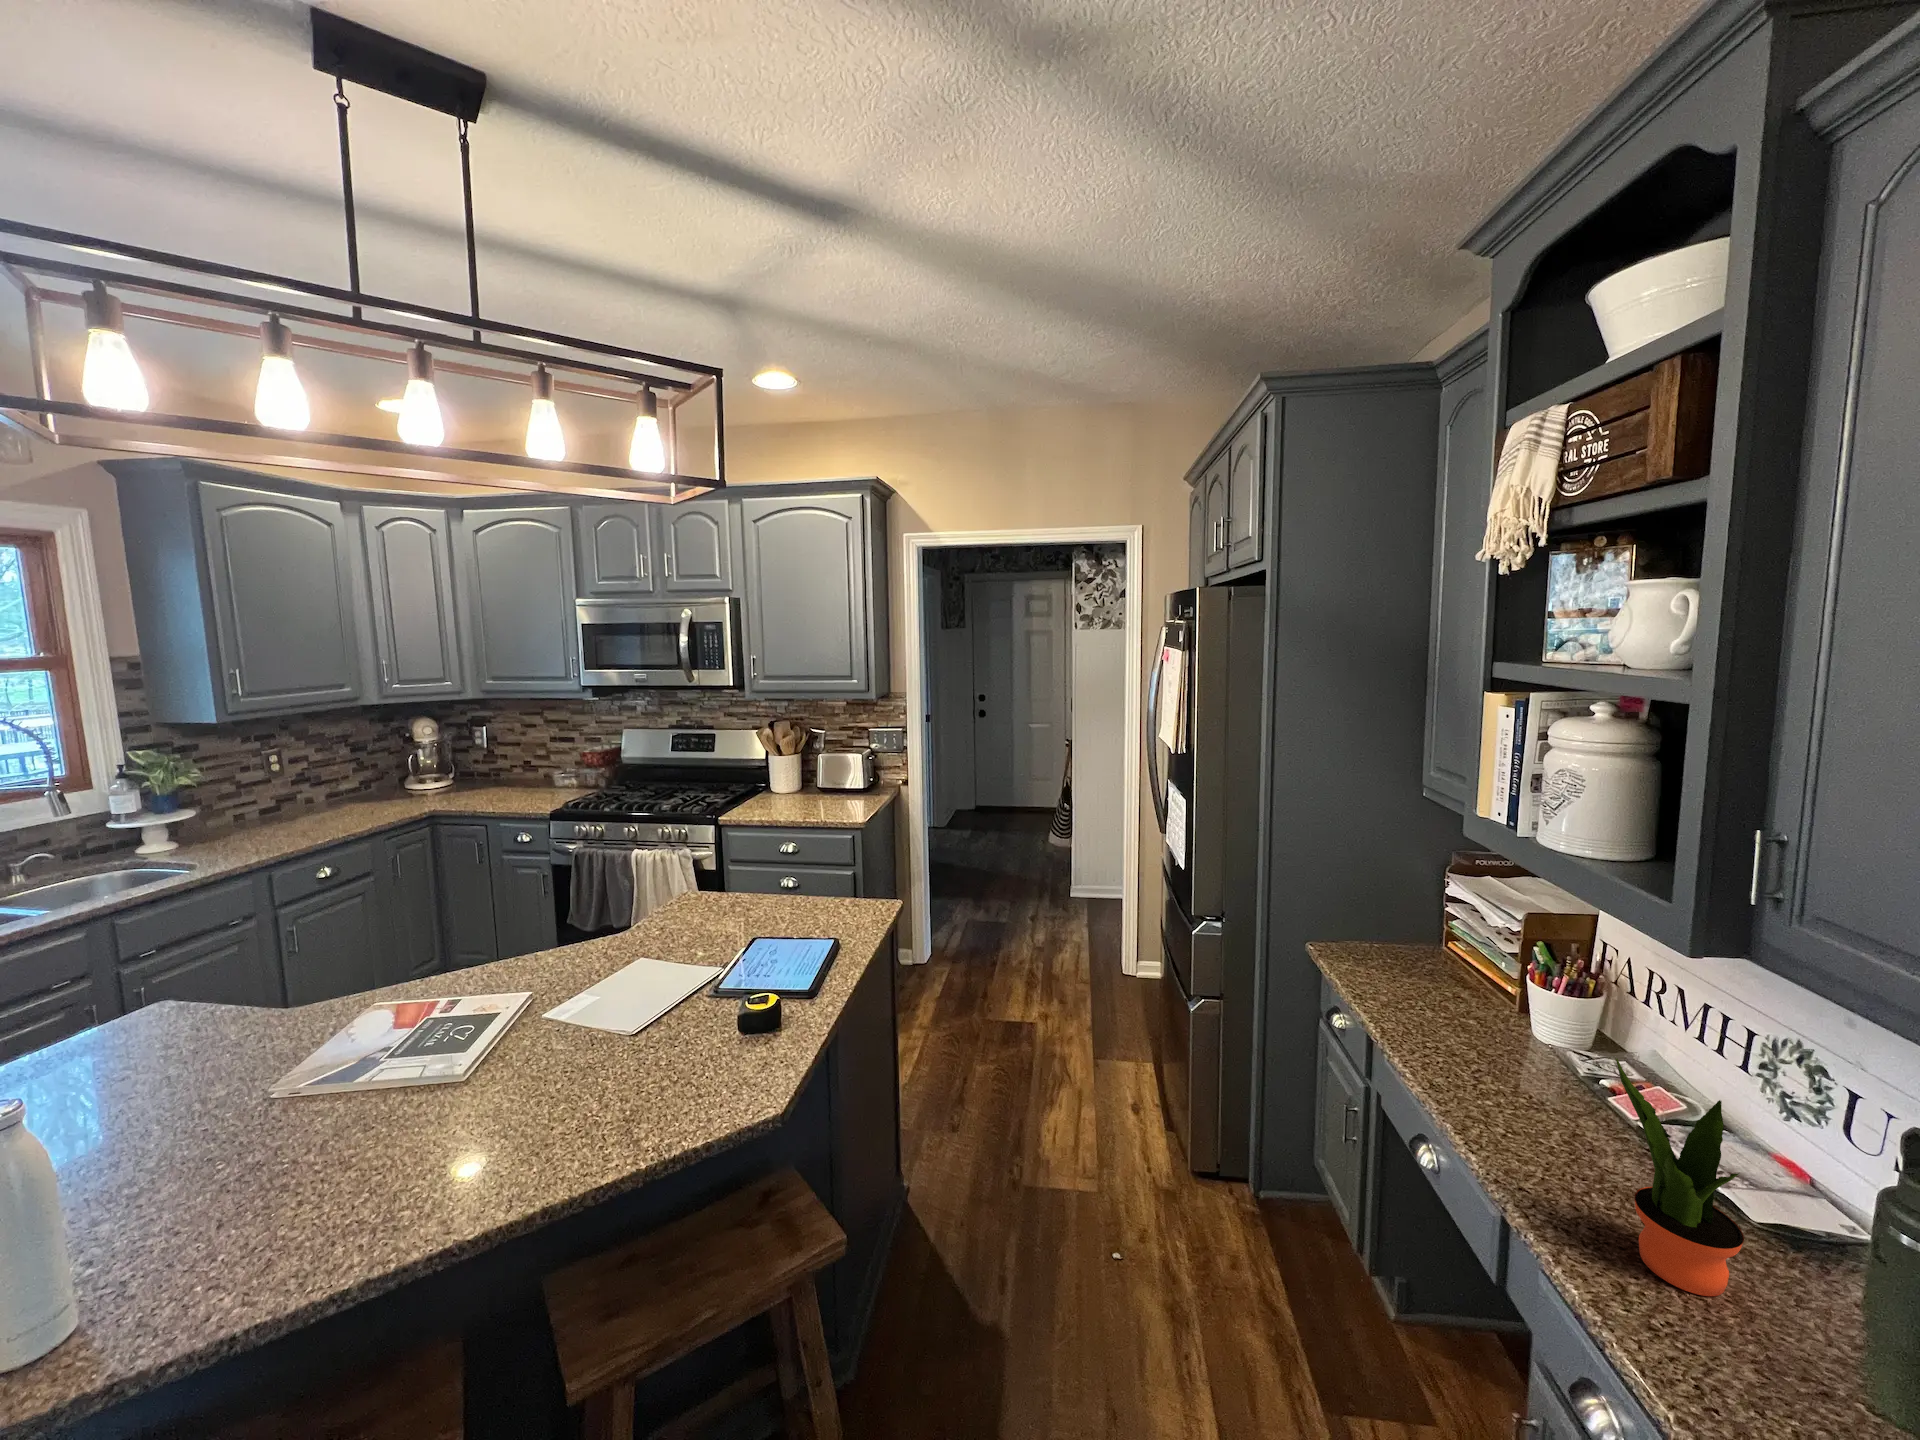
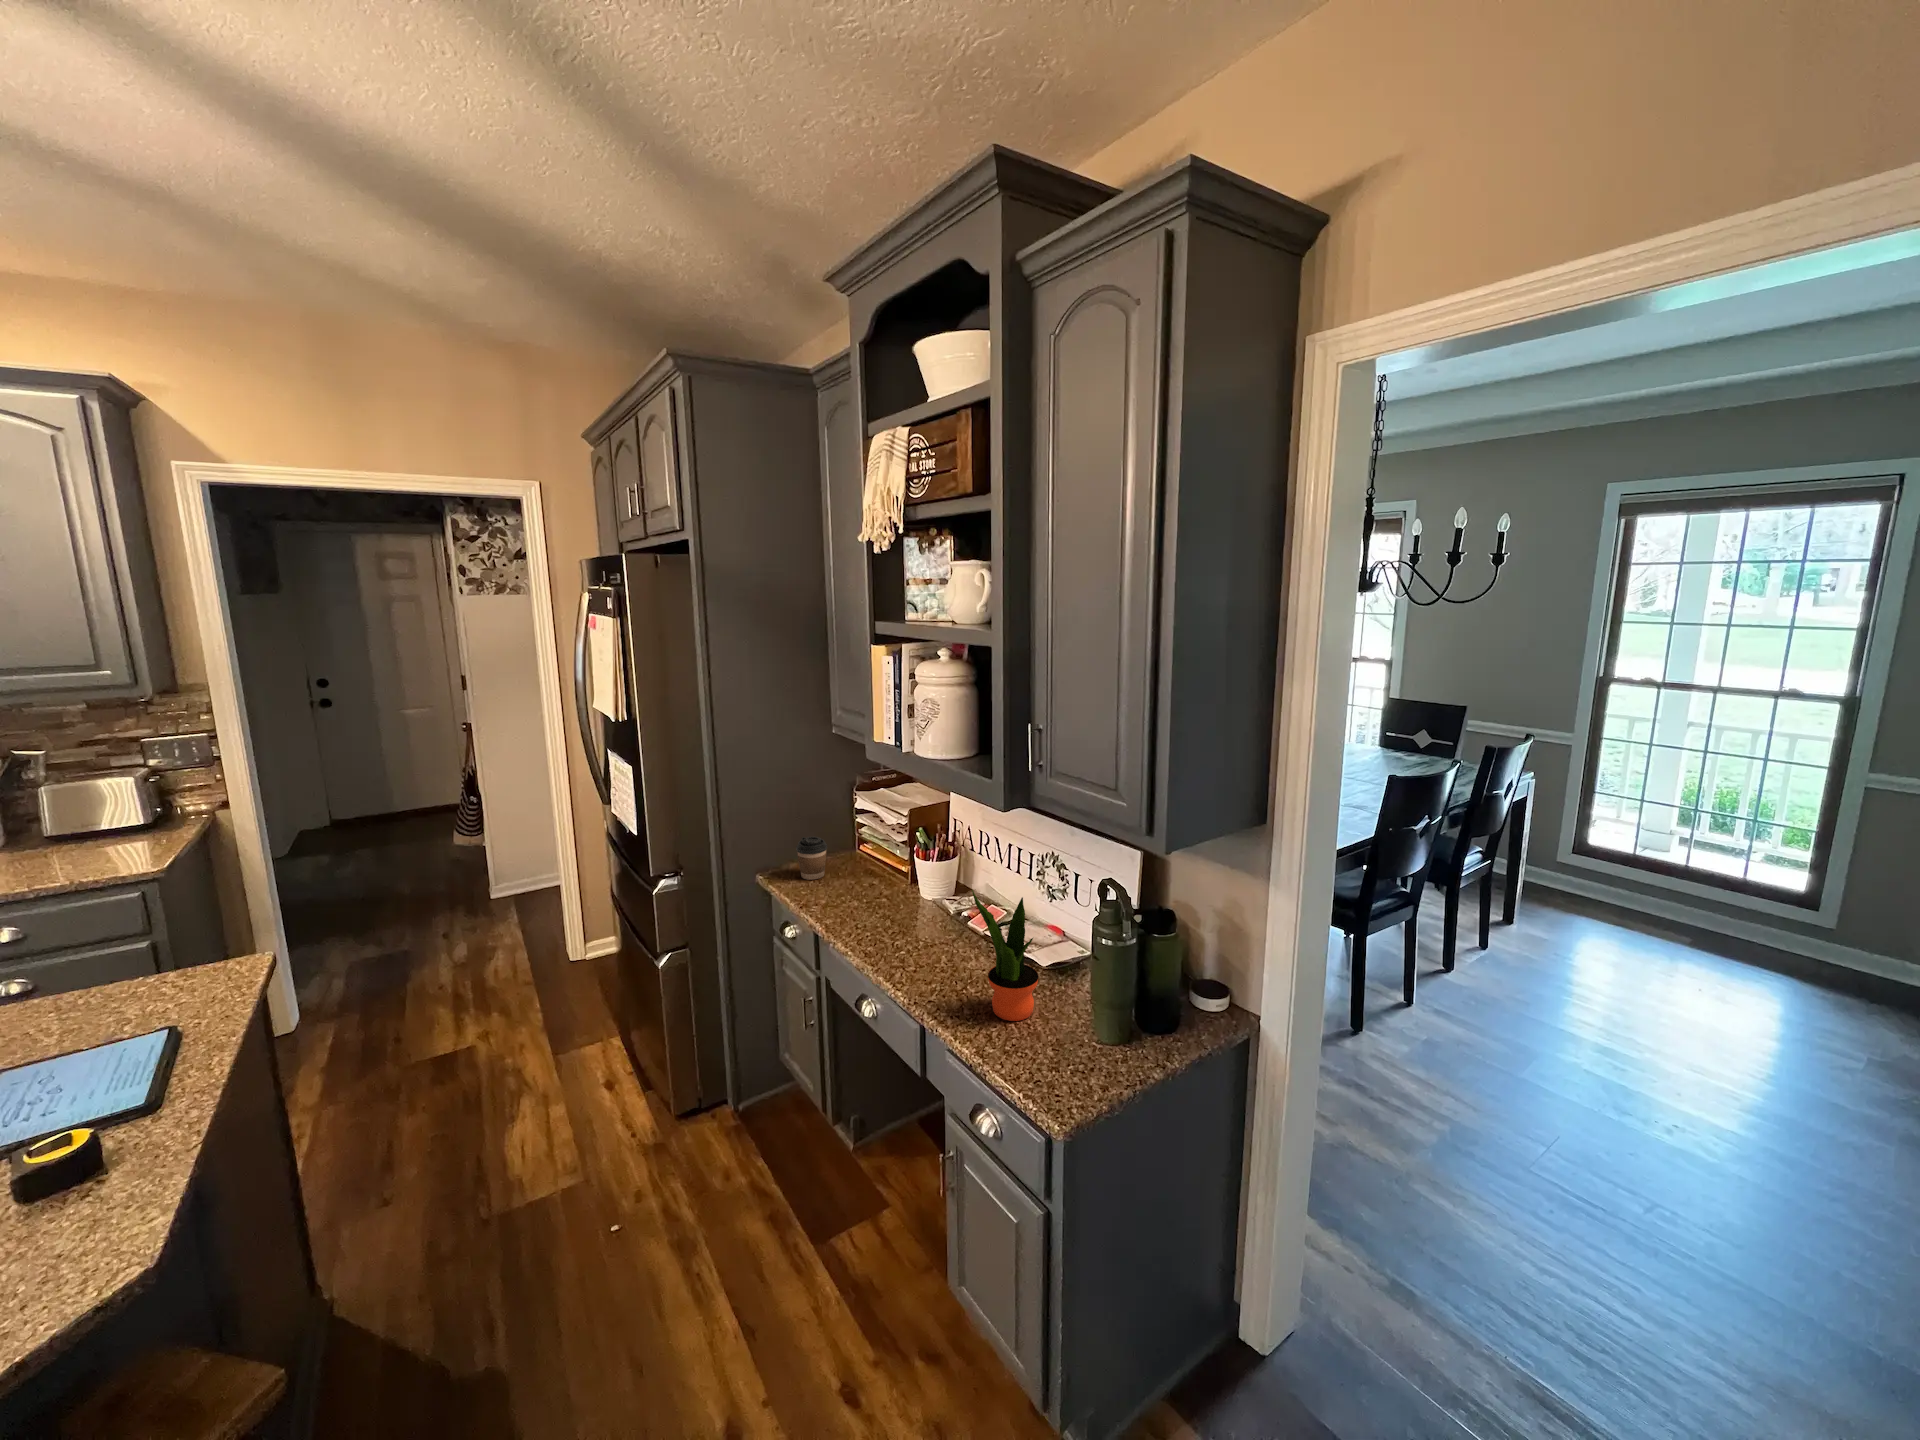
coffee cup: none [1355,913,1397,967] -> present [796,837,827,880]

